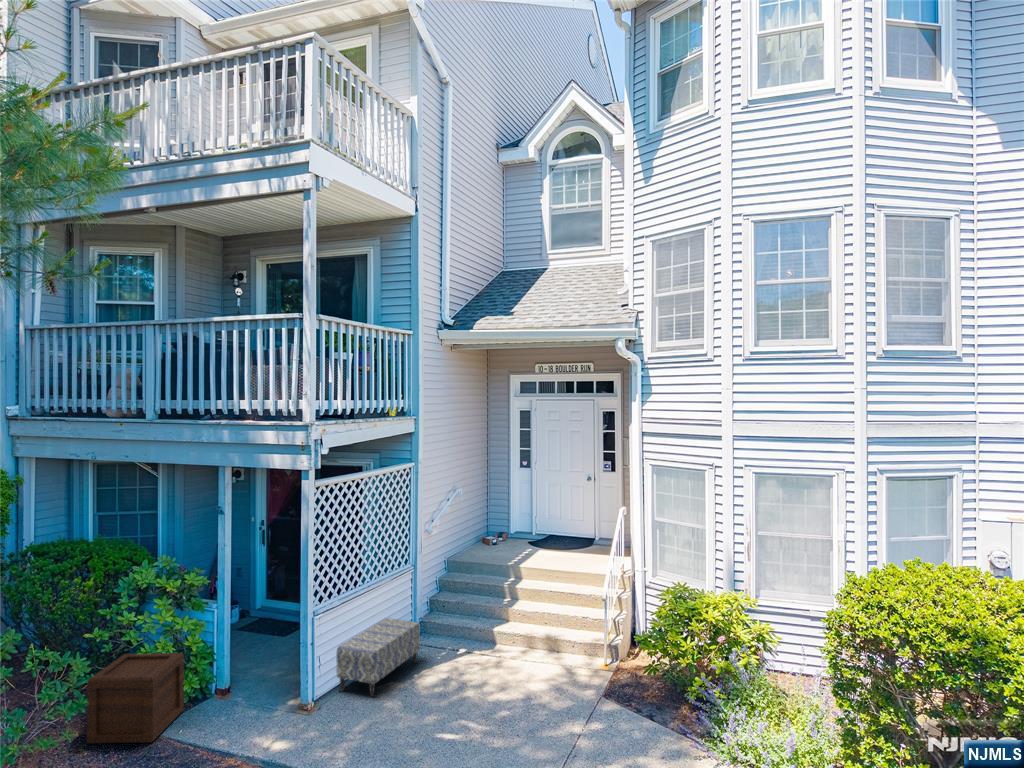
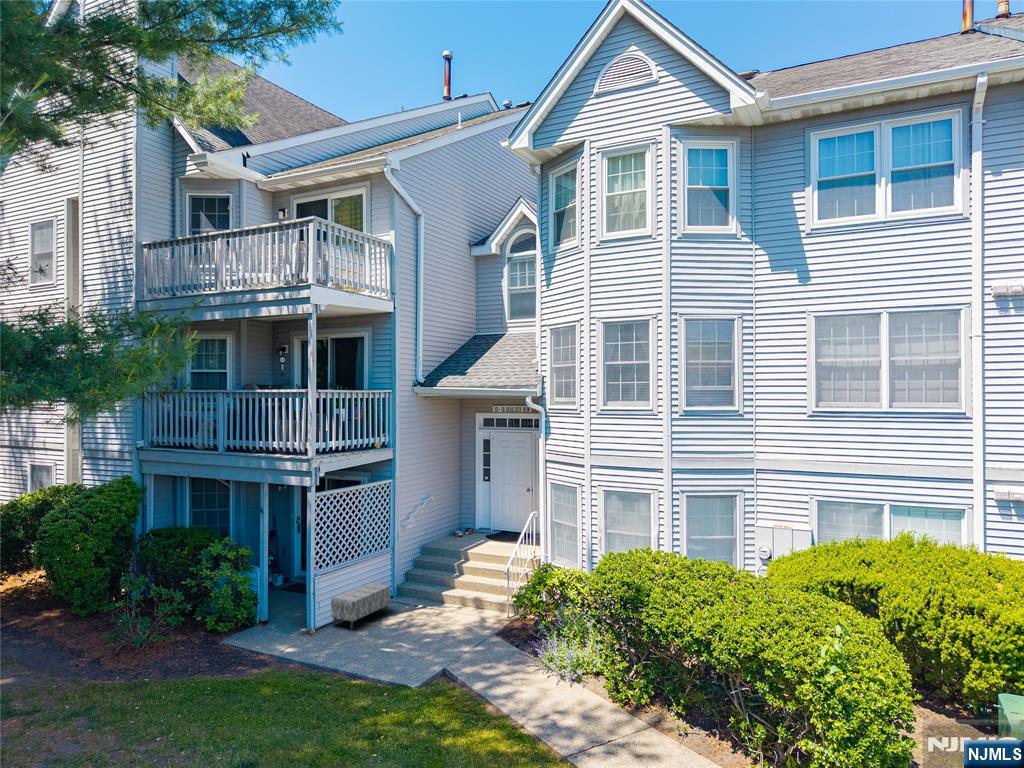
wooden crate: present [87,653,184,744] -> none [182,596,238,647]

